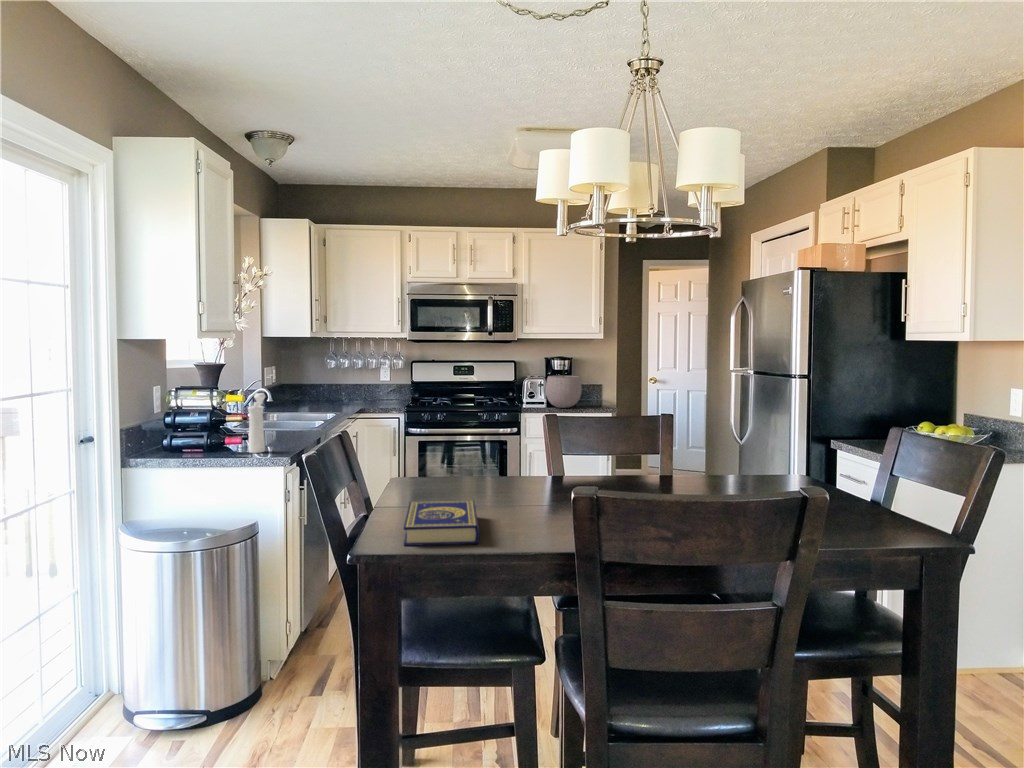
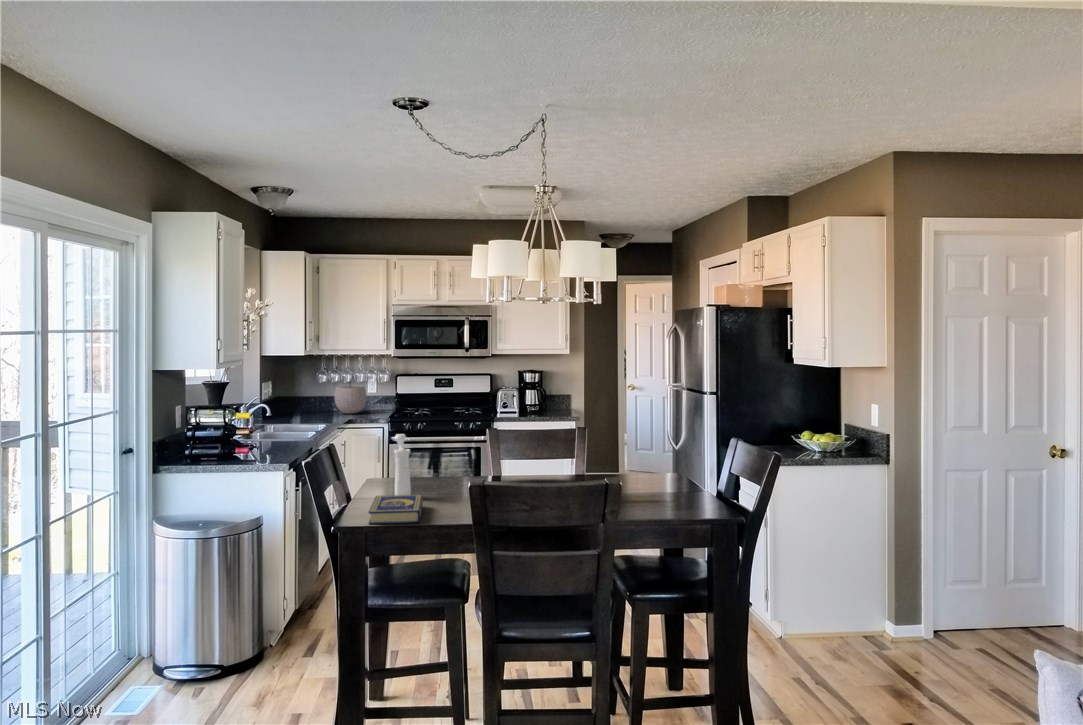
plant pot: present [546,365,582,408] -> present [334,380,367,414]
pepper mill: present [248,393,266,453] -> present [394,434,411,495]

